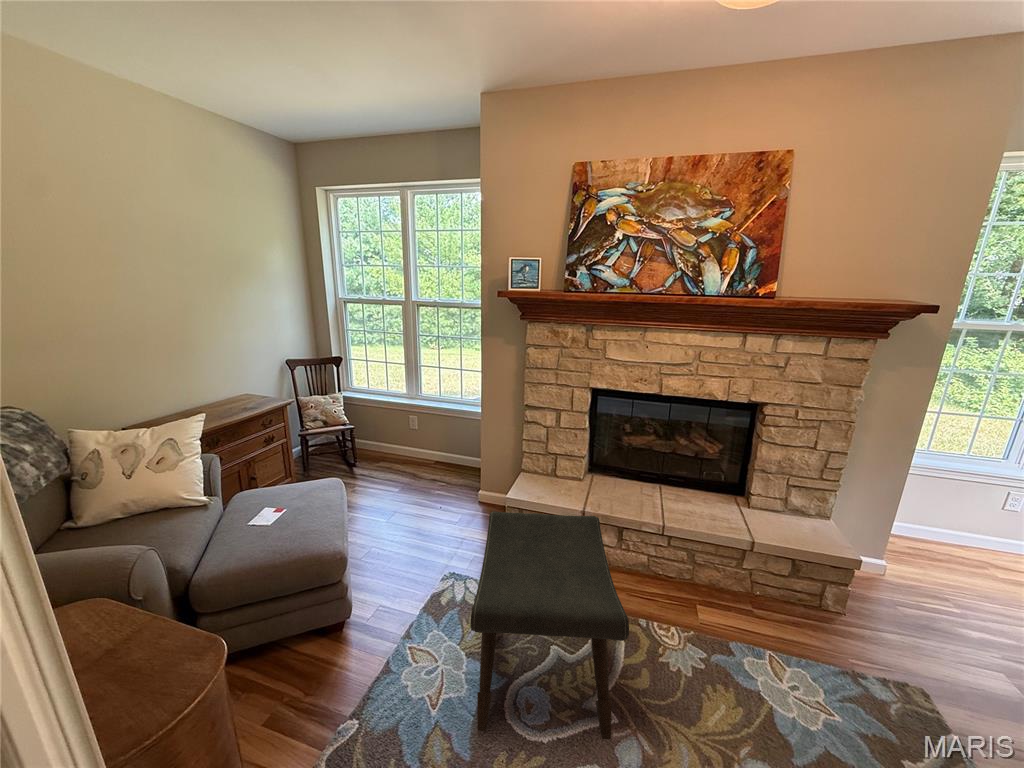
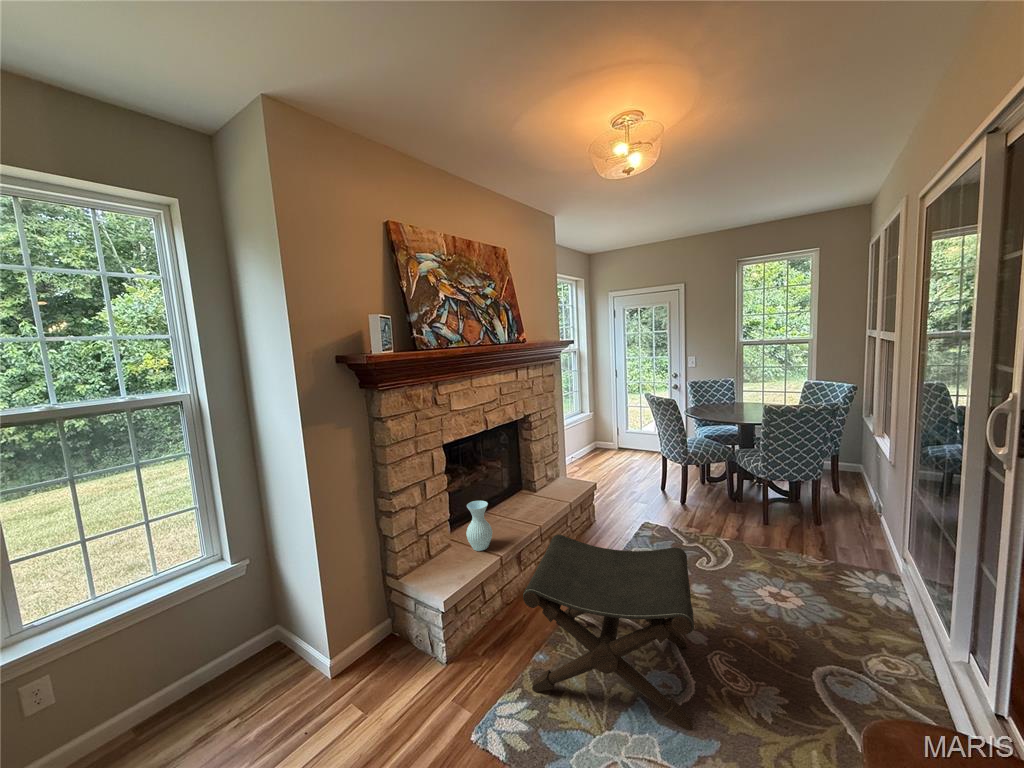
vase: none [575,450,601,498] -> present [466,500,492,551]

